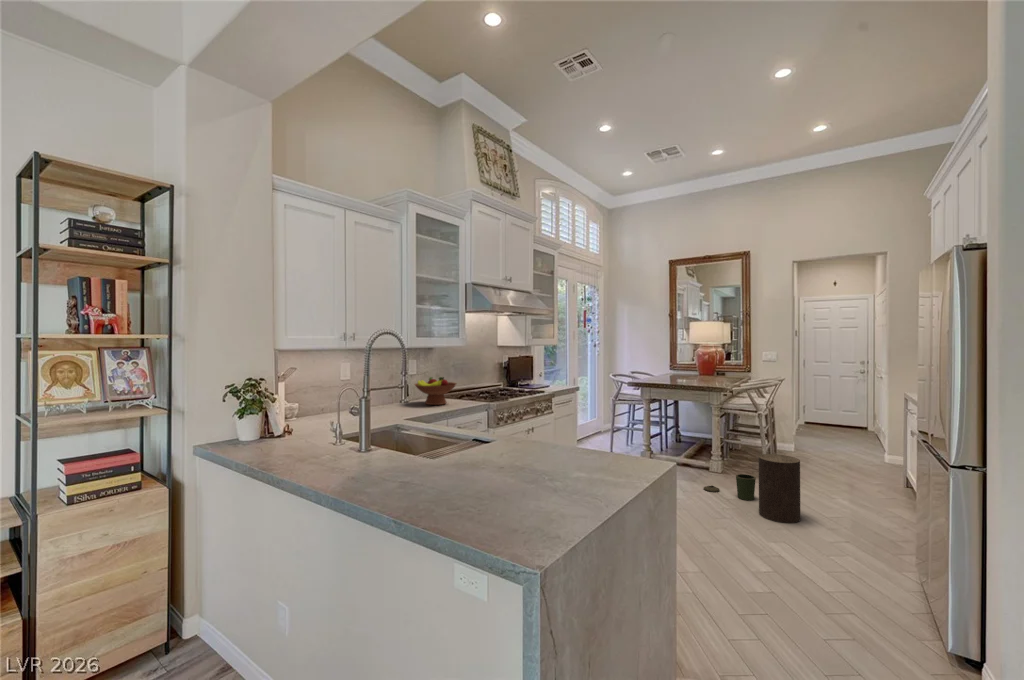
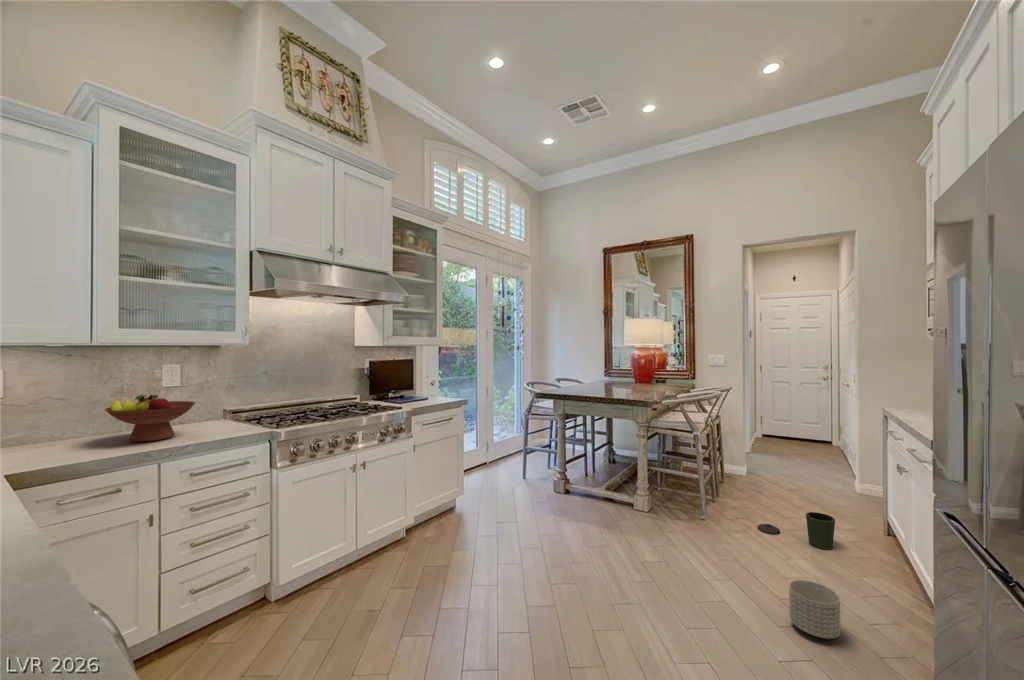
stool: present [759,454,801,523] -> none [683,511,748,635]
trash can: present [704,474,756,500] -> present [758,512,835,550]
planter: none [827,494,857,524] -> present [789,580,840,639]

